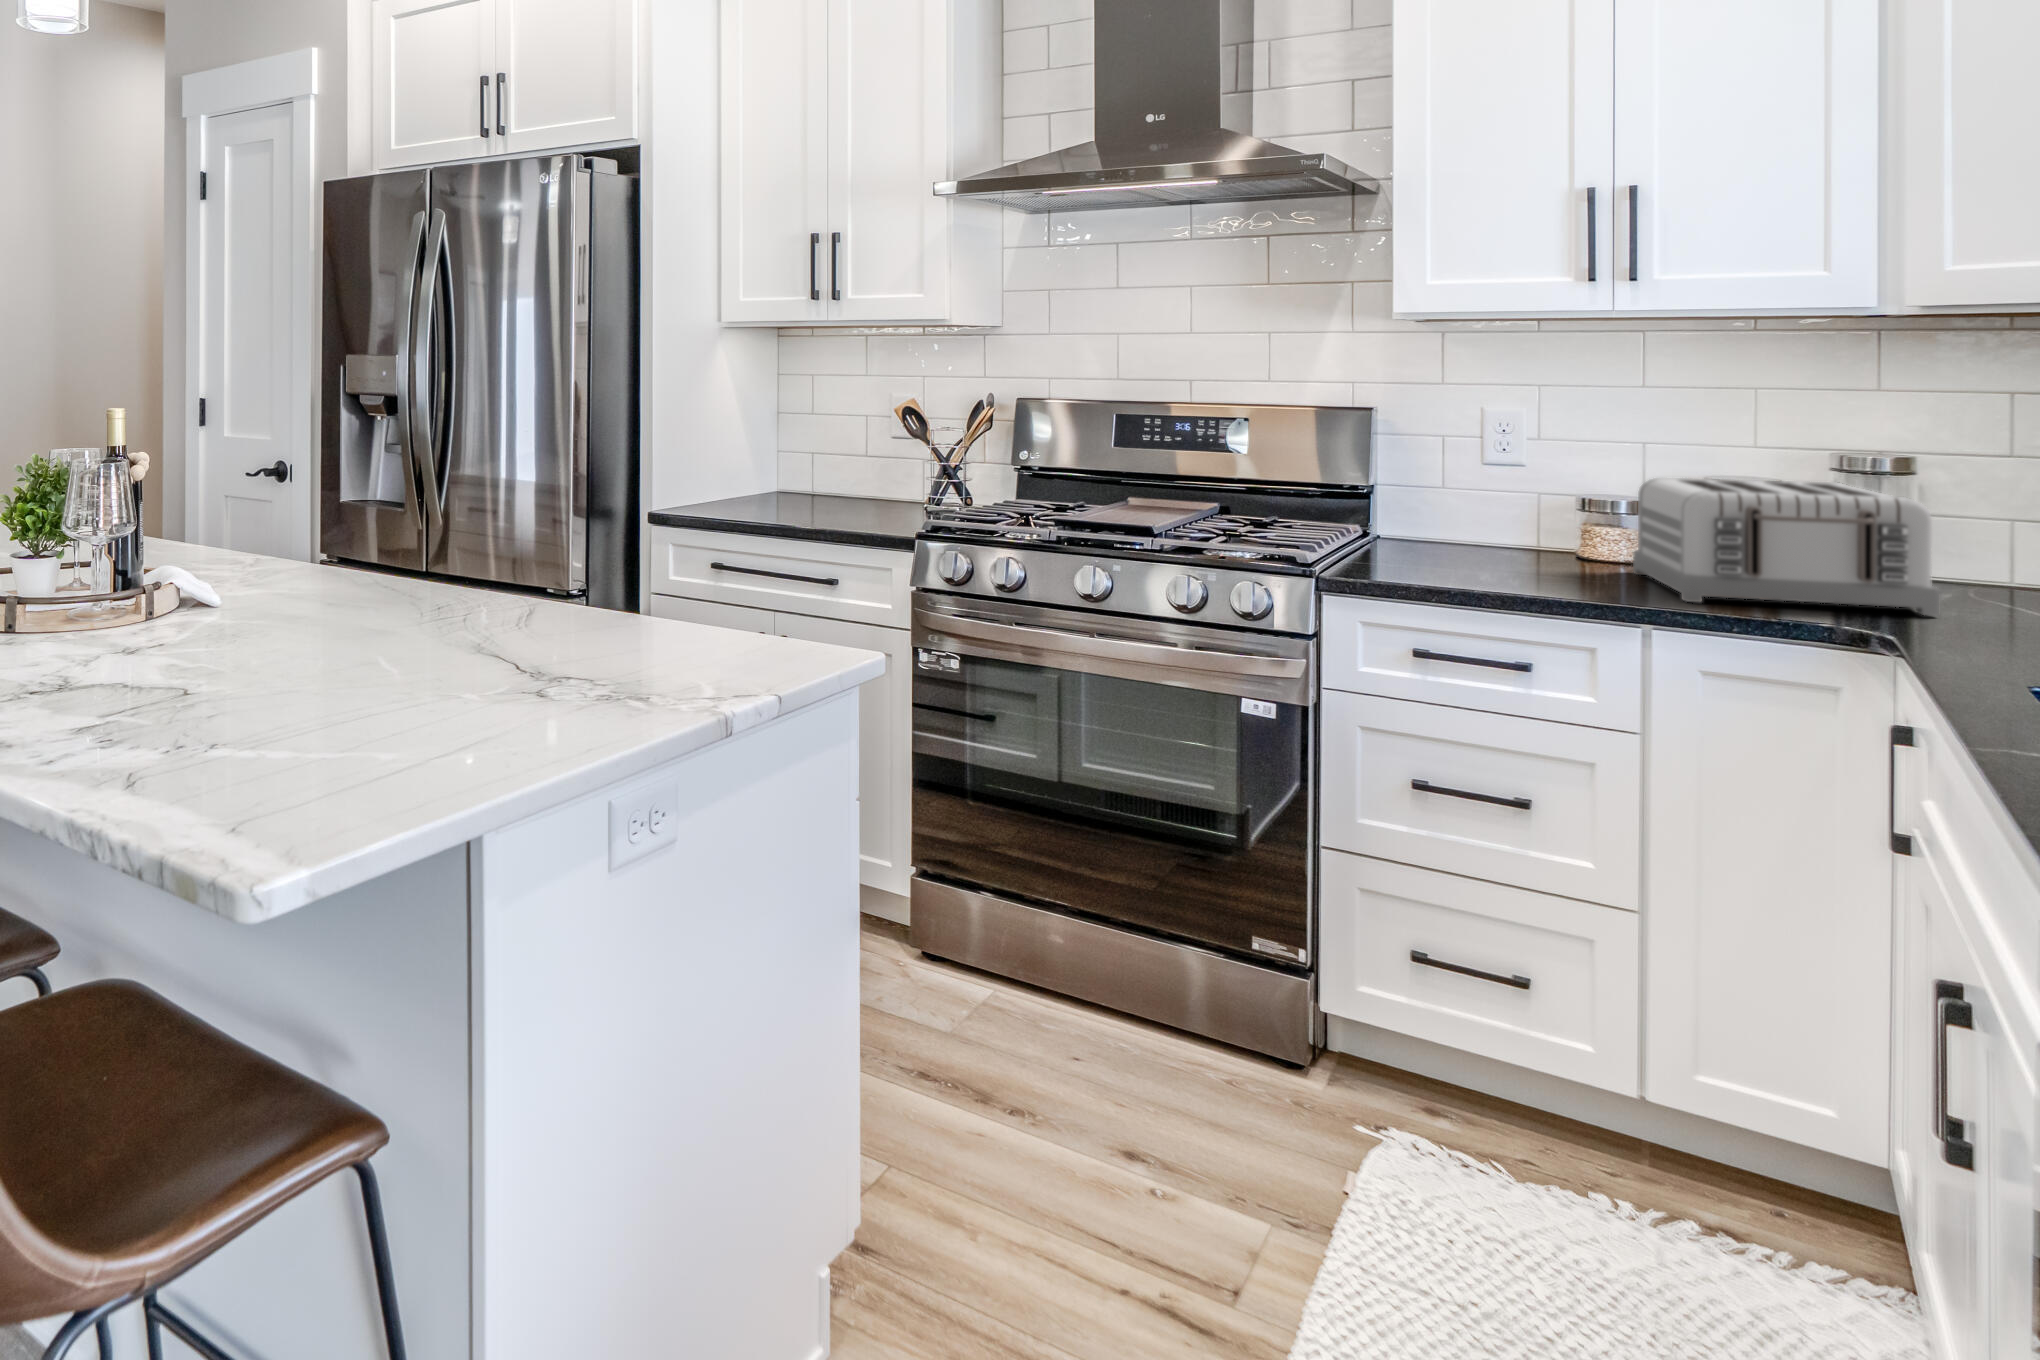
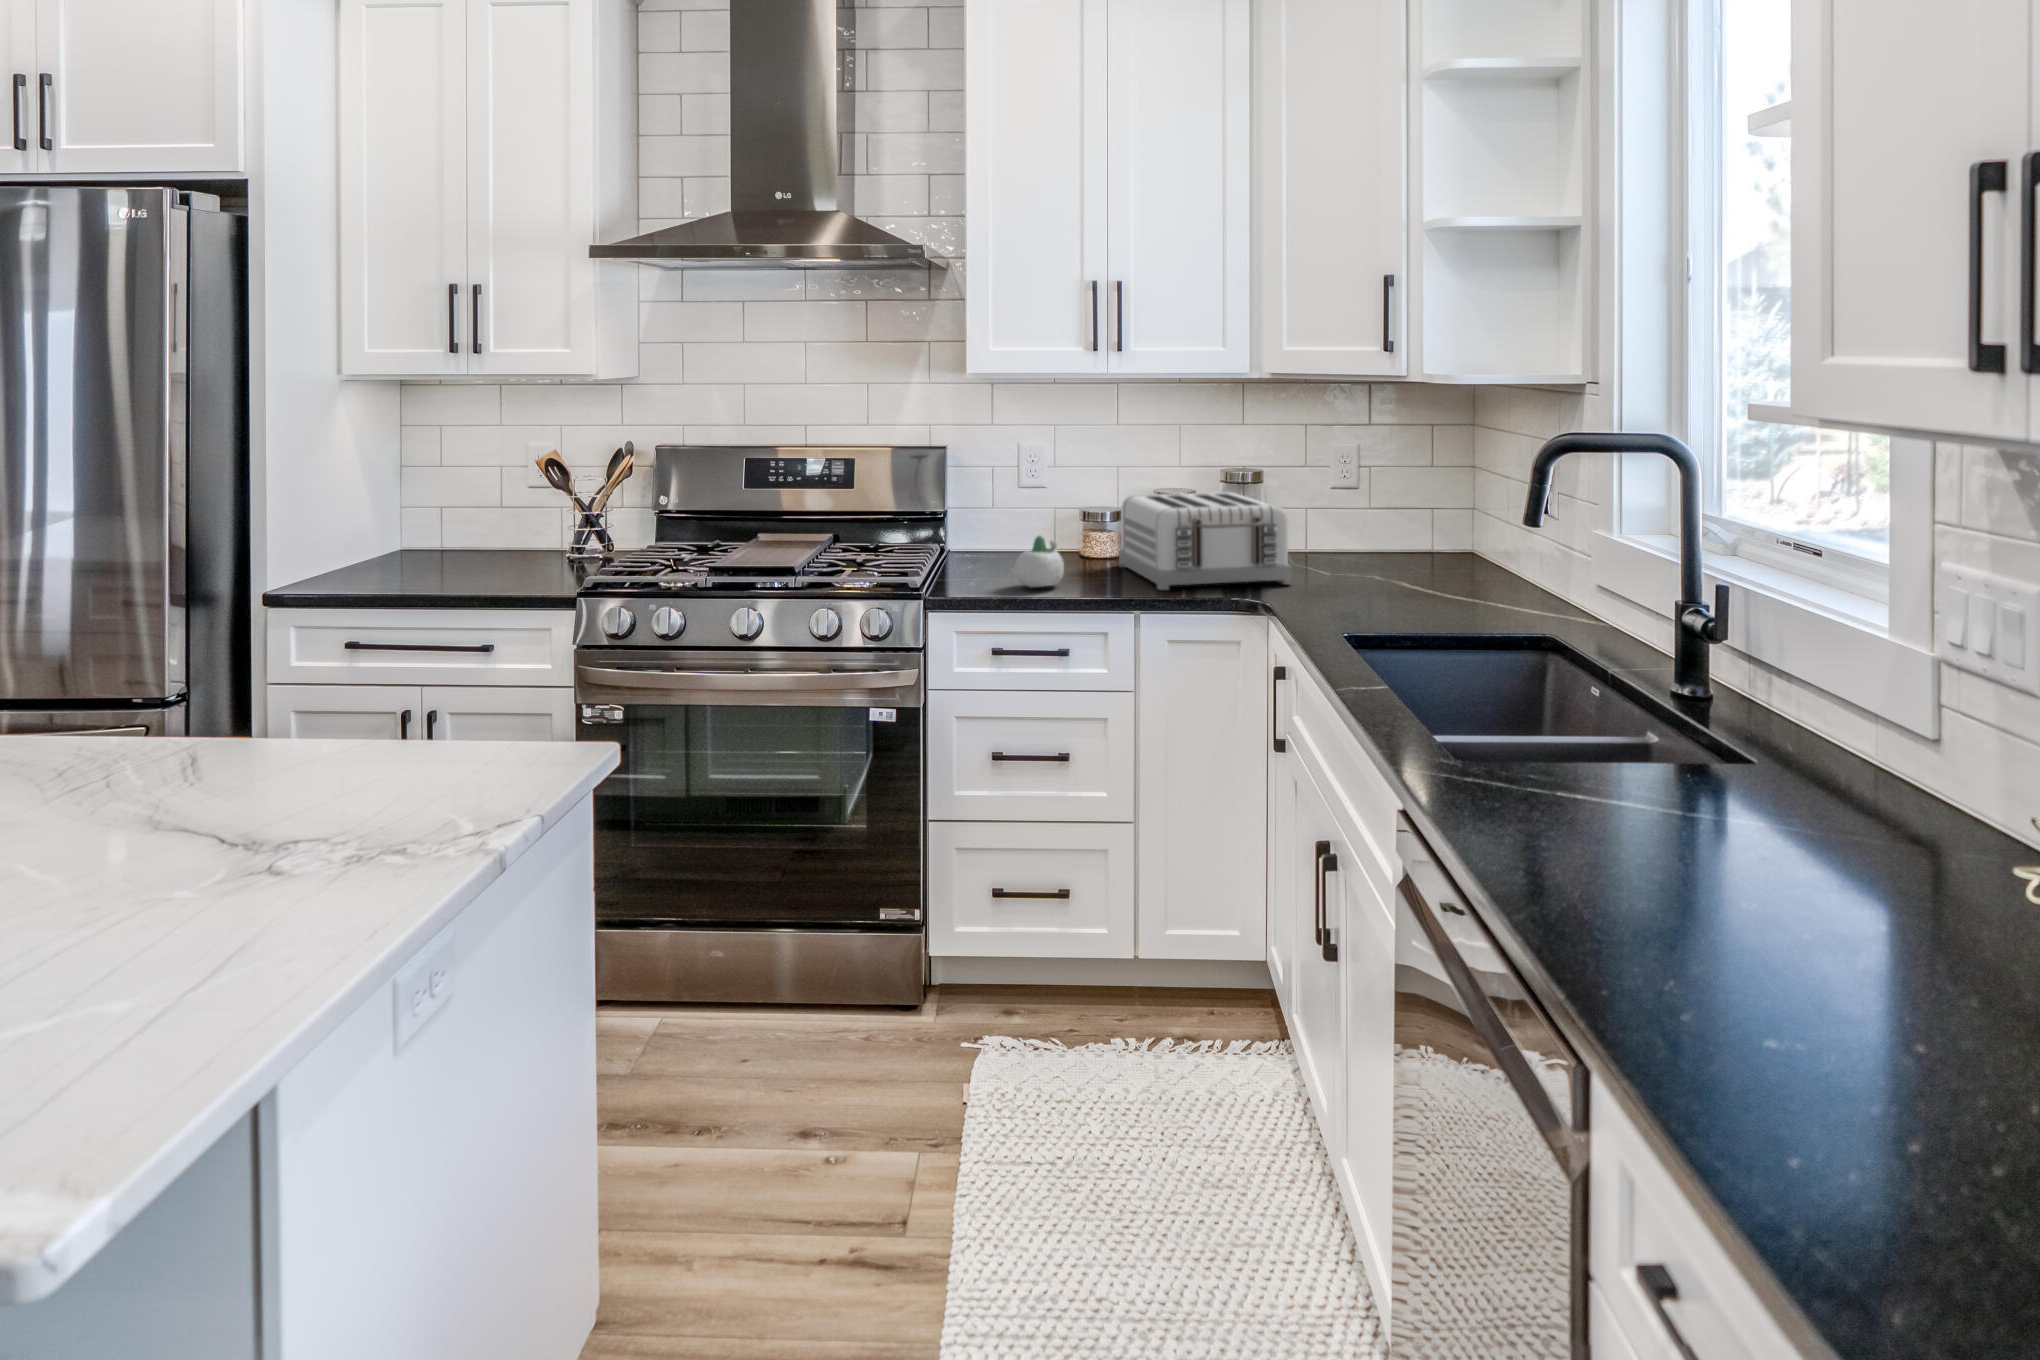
succulent planter: none [1453,516,1531,581] -> present [1014,535,1064,587]

